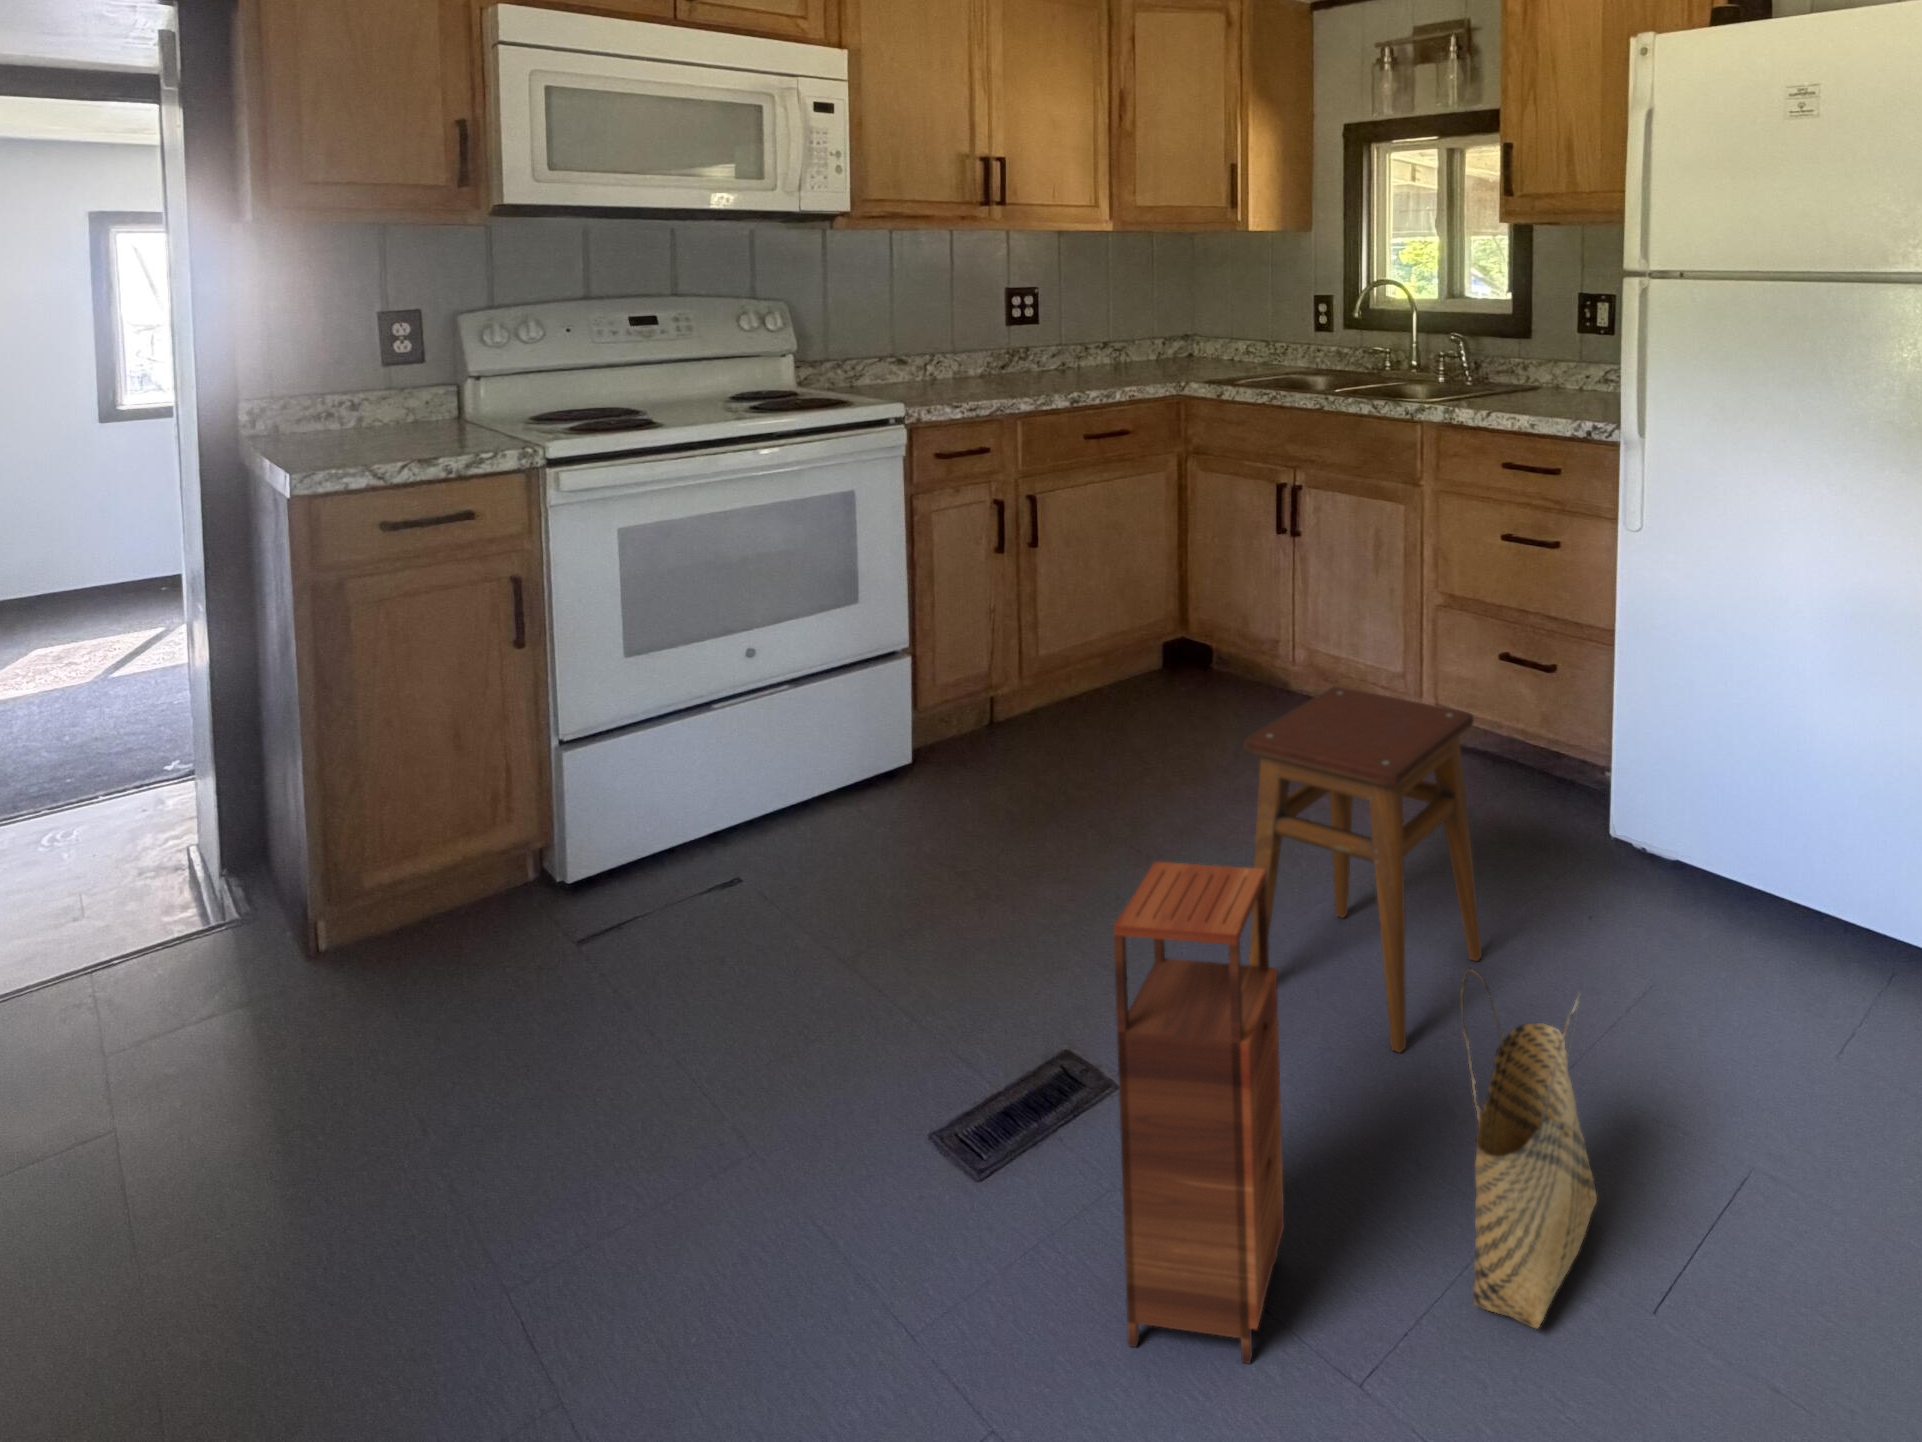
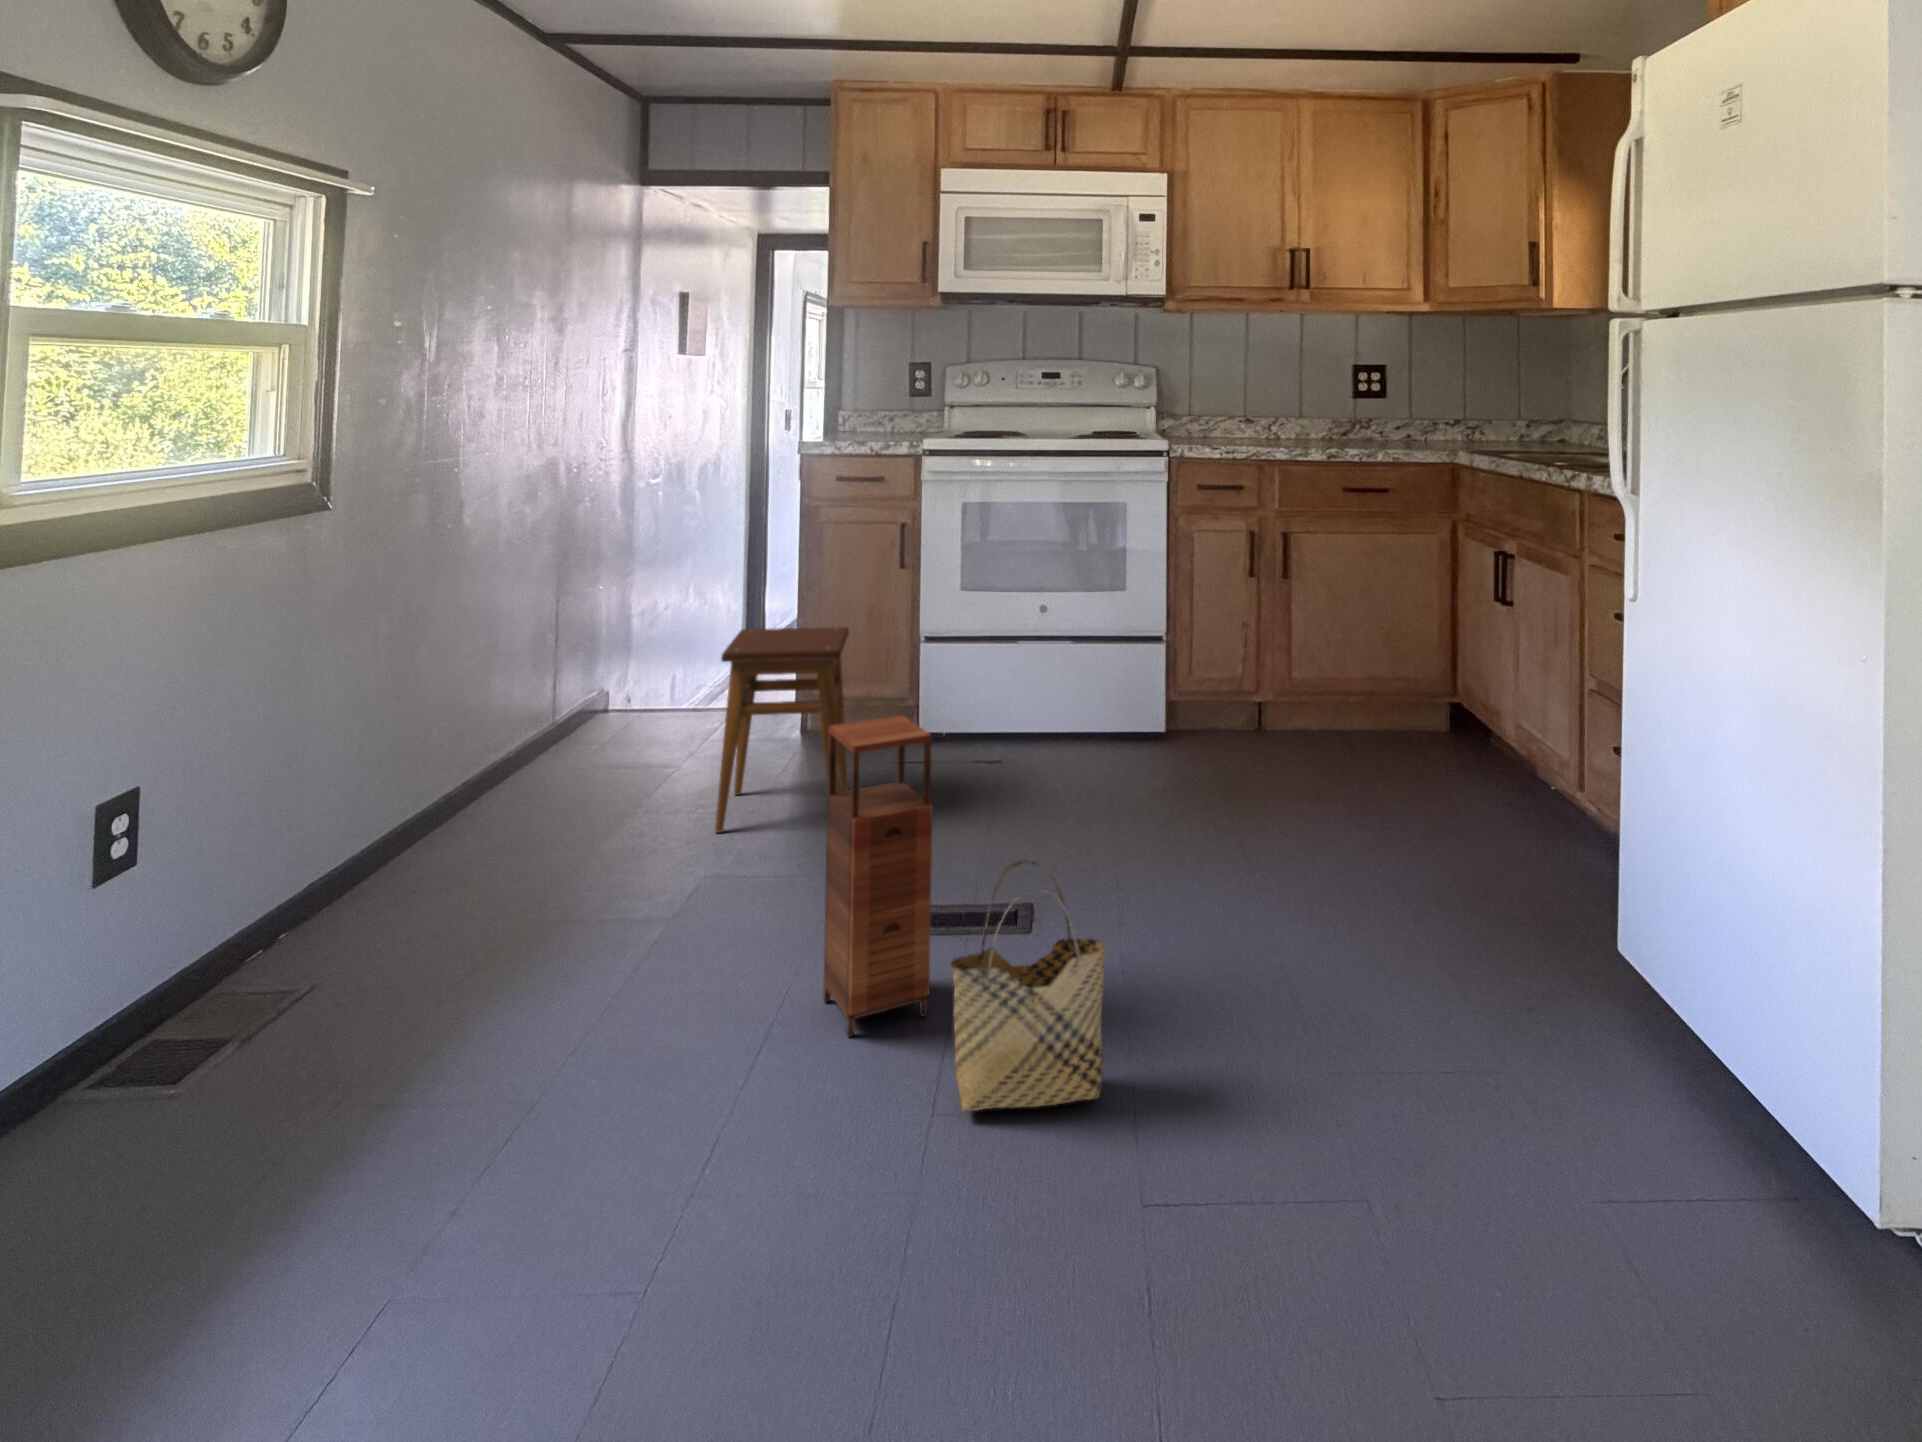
stool: present [1243,686,1482,1052] -> present [715,627,849,833]

